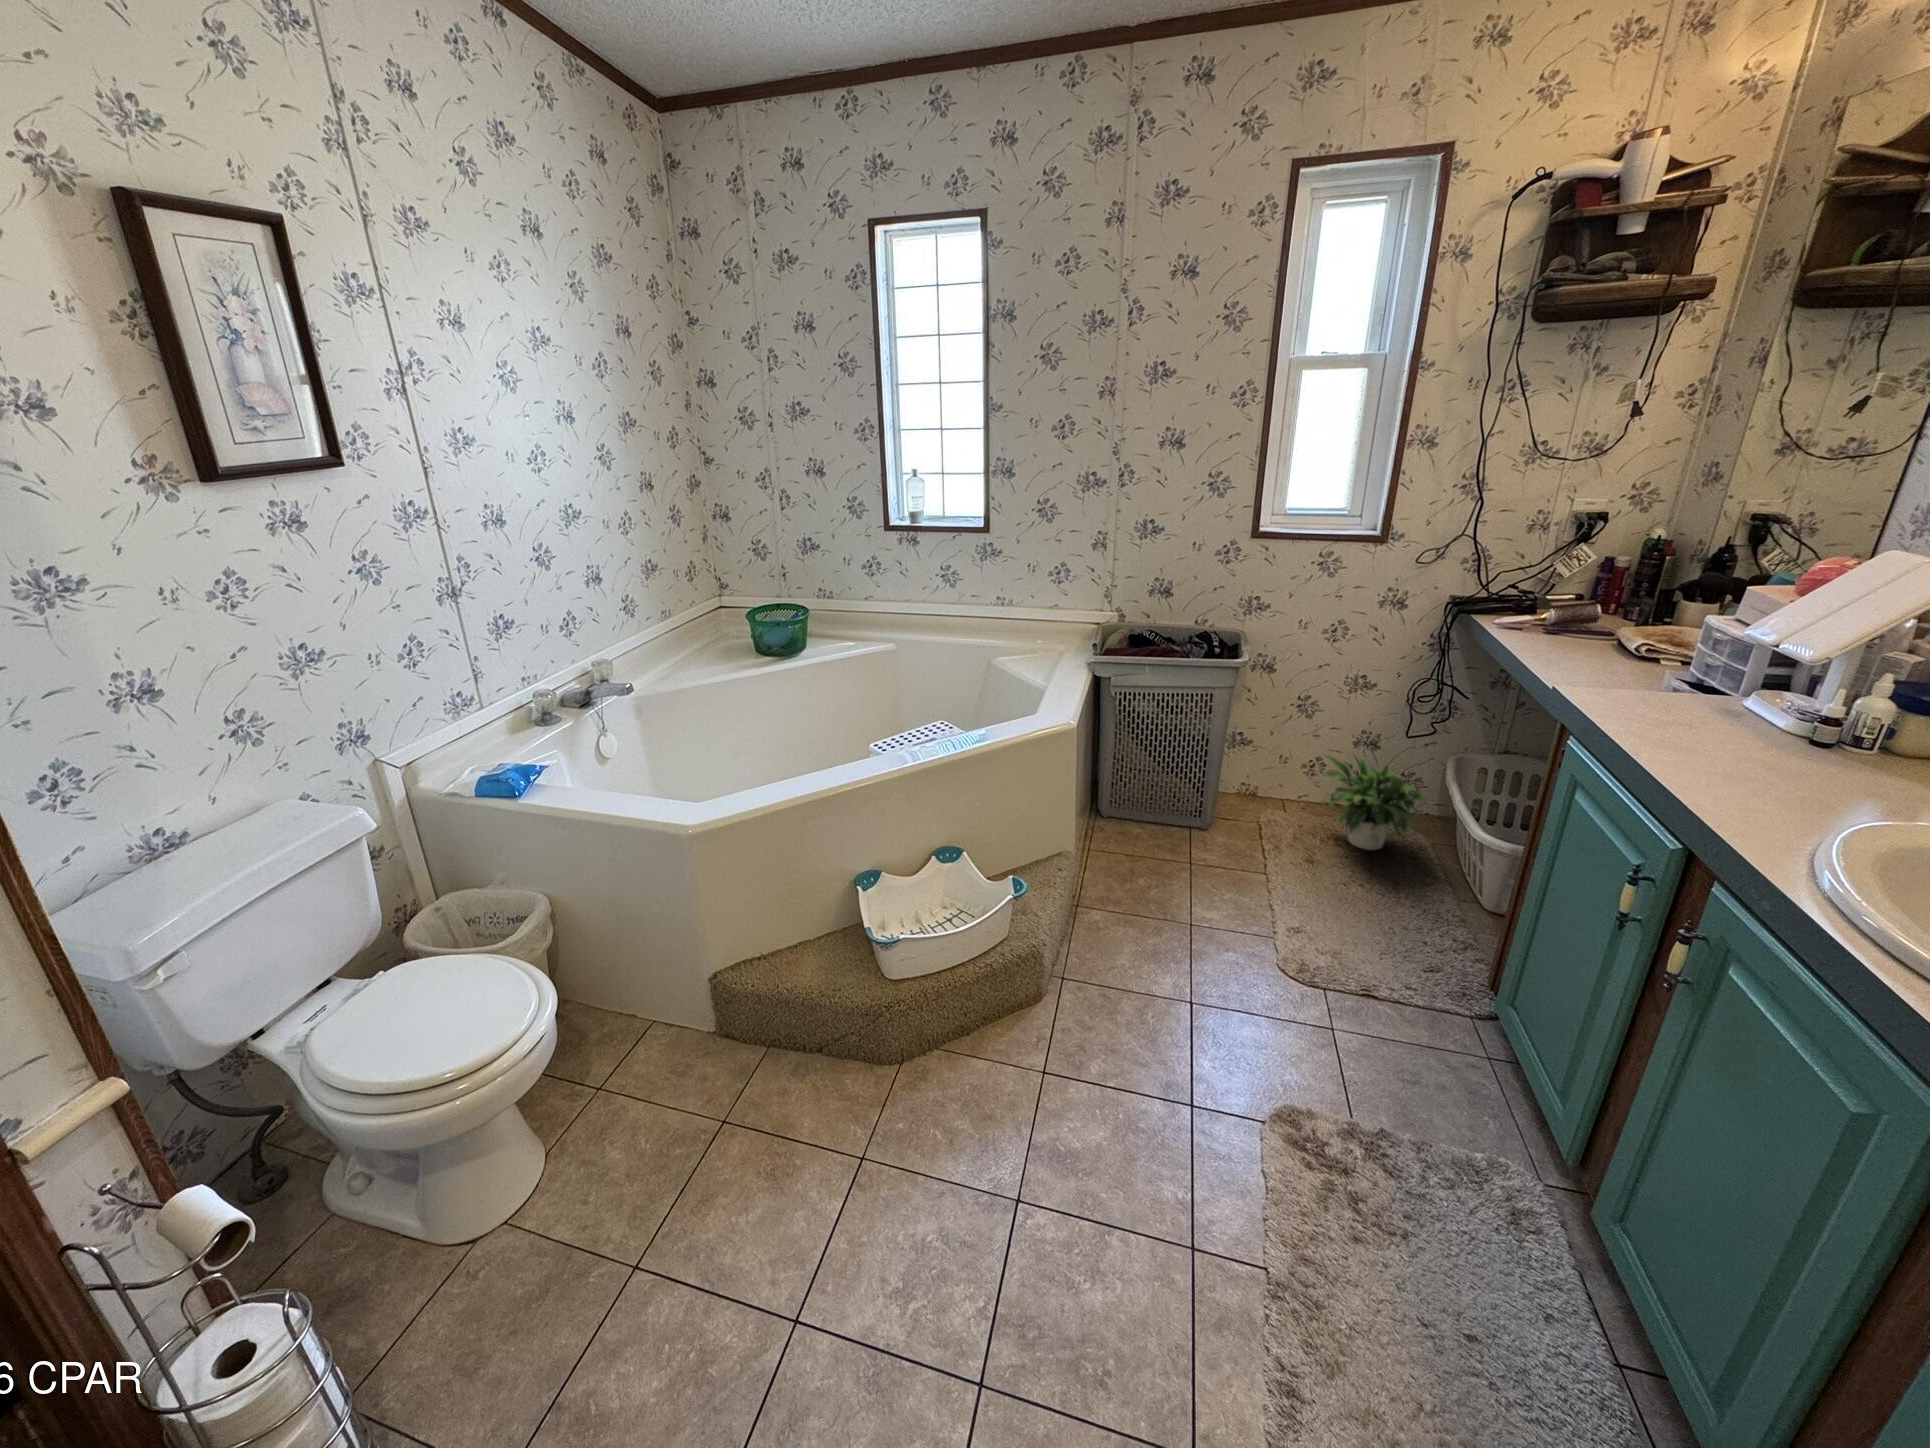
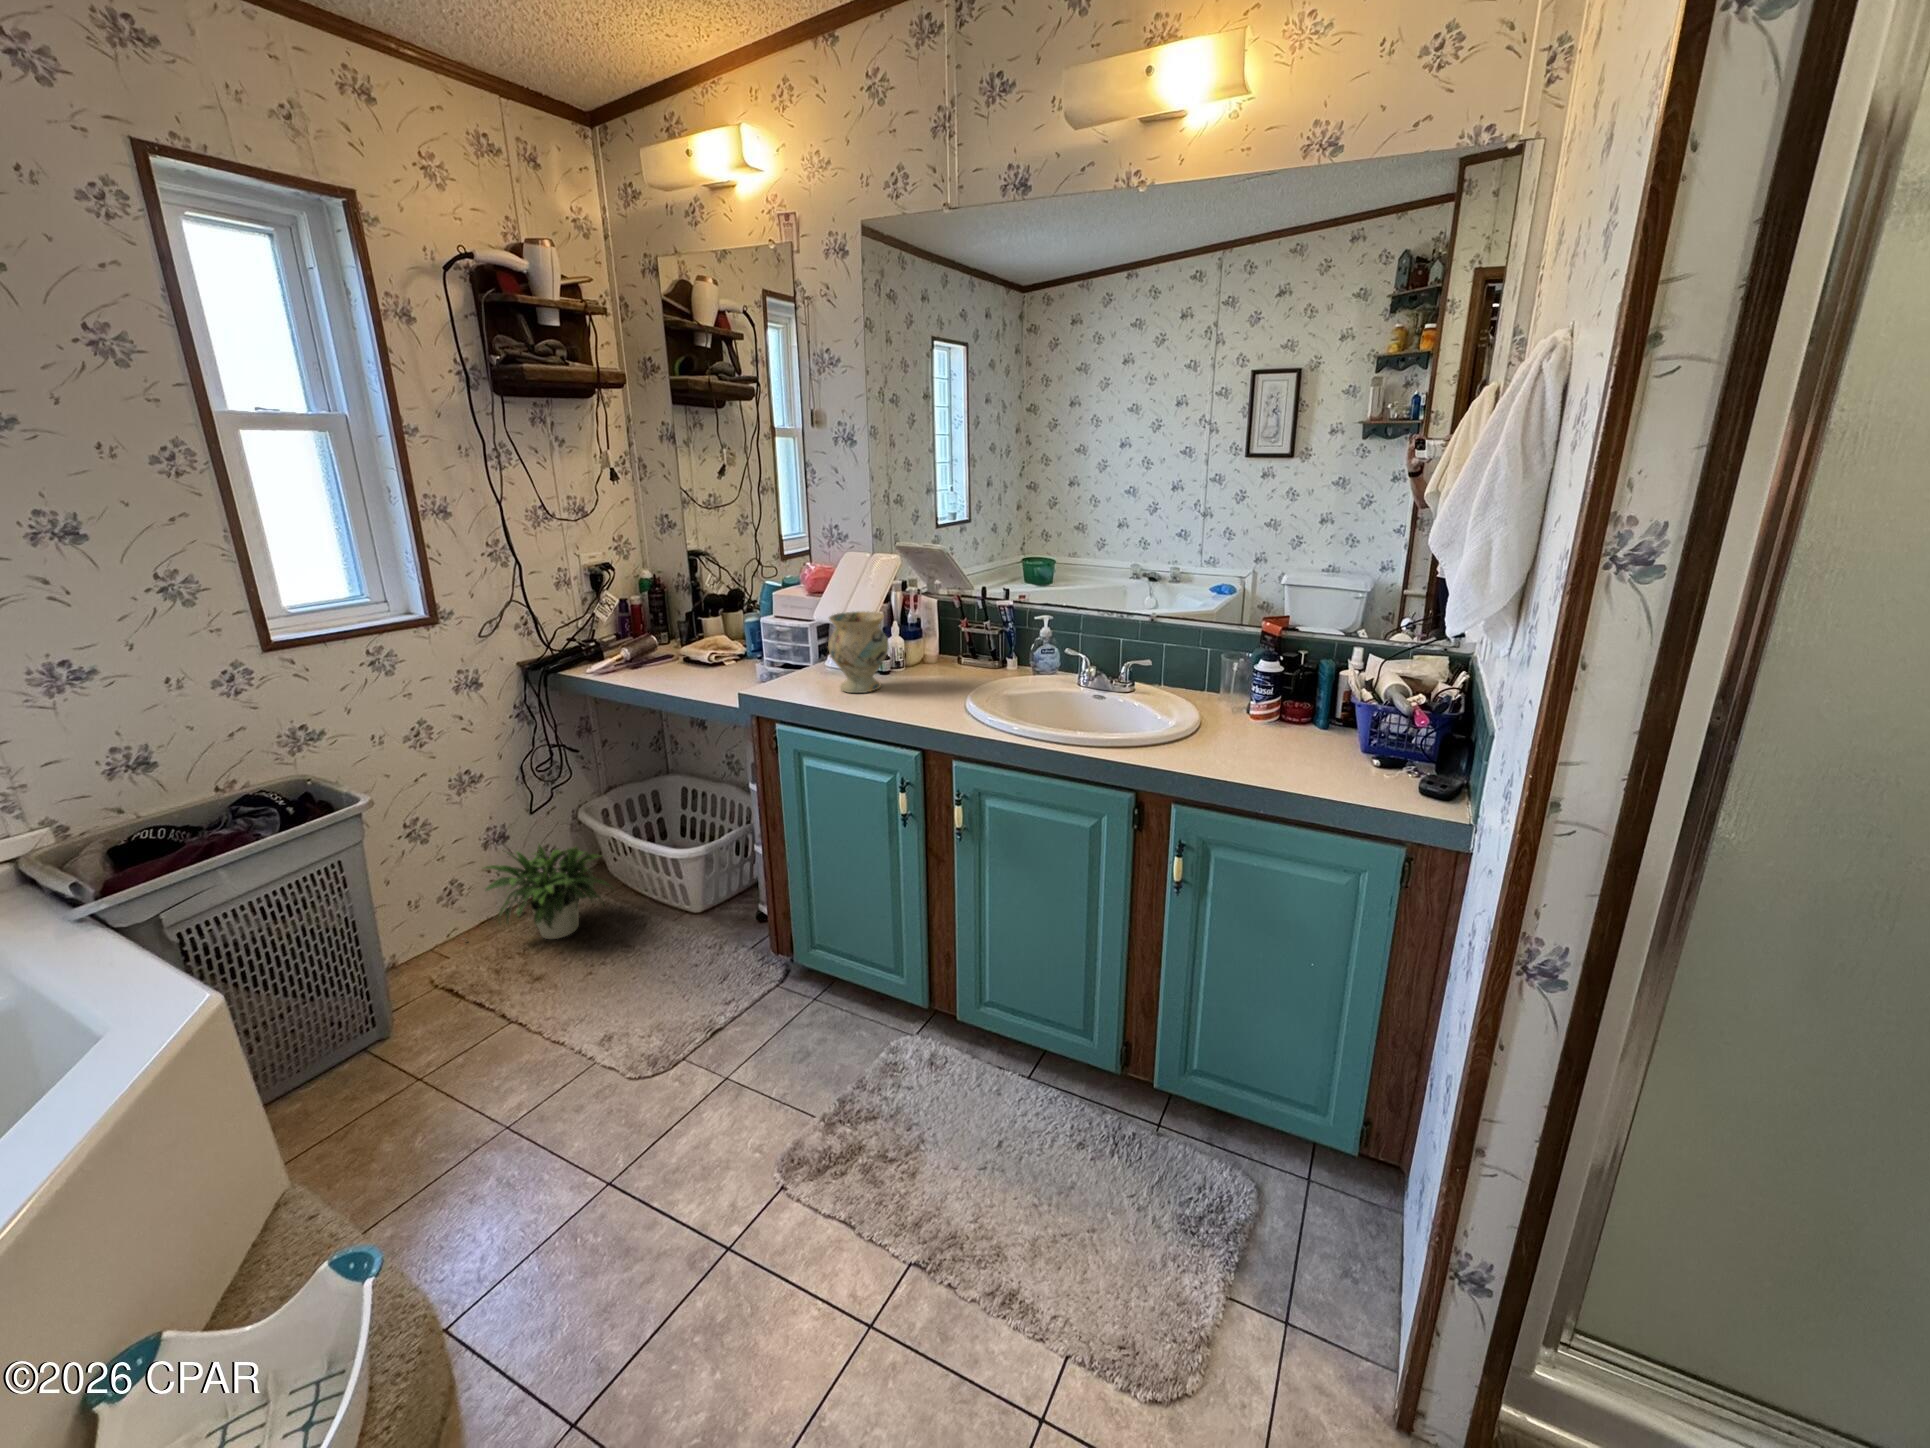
vase: none [1674,624,1808,749] -> present [828,612,889,693]

